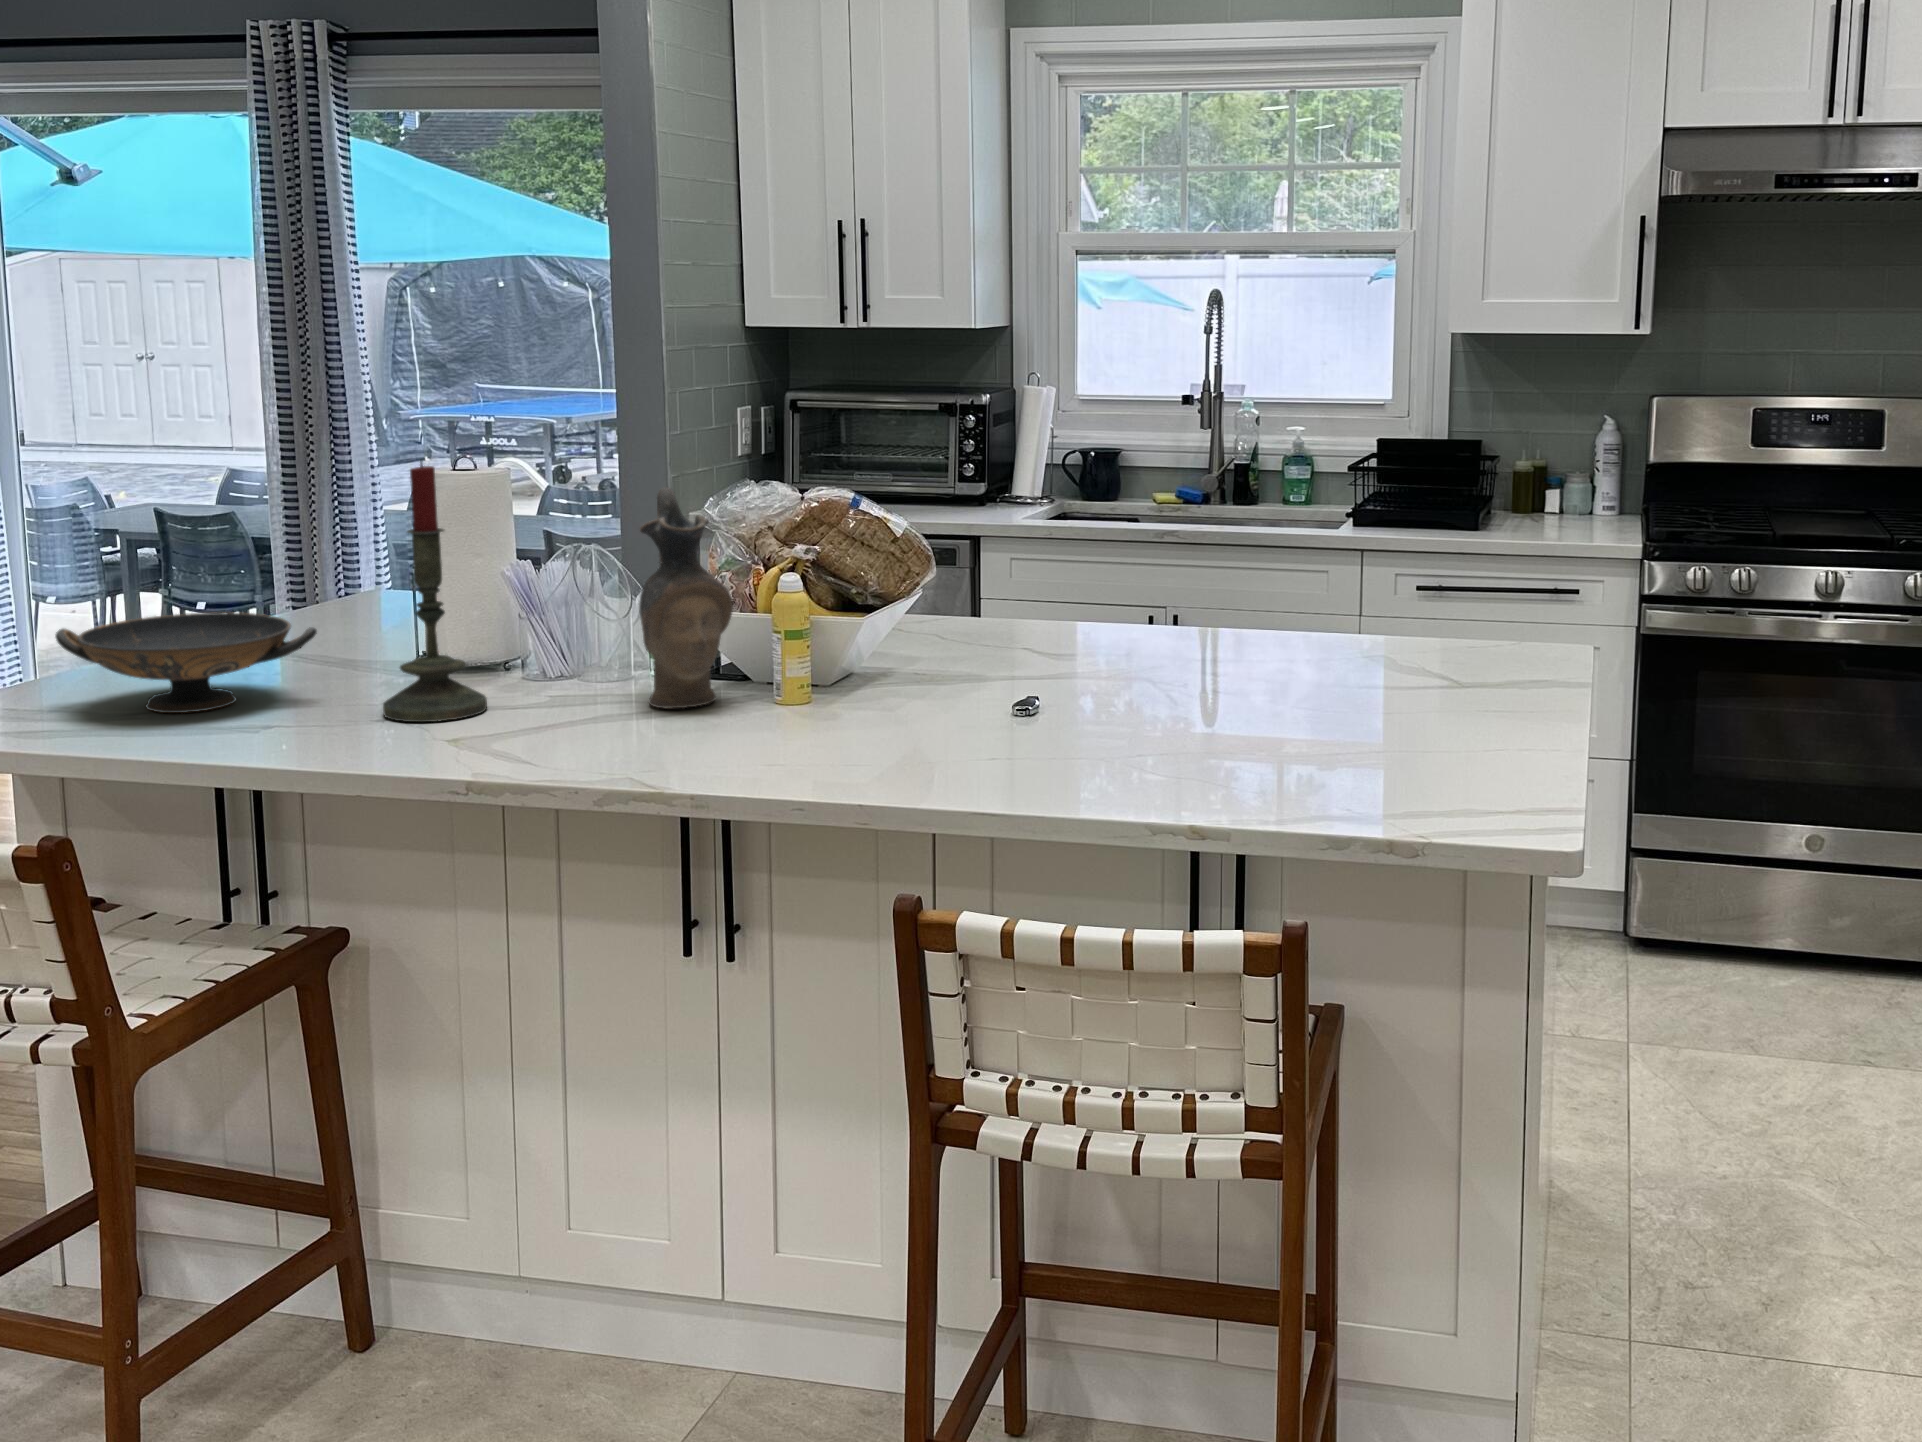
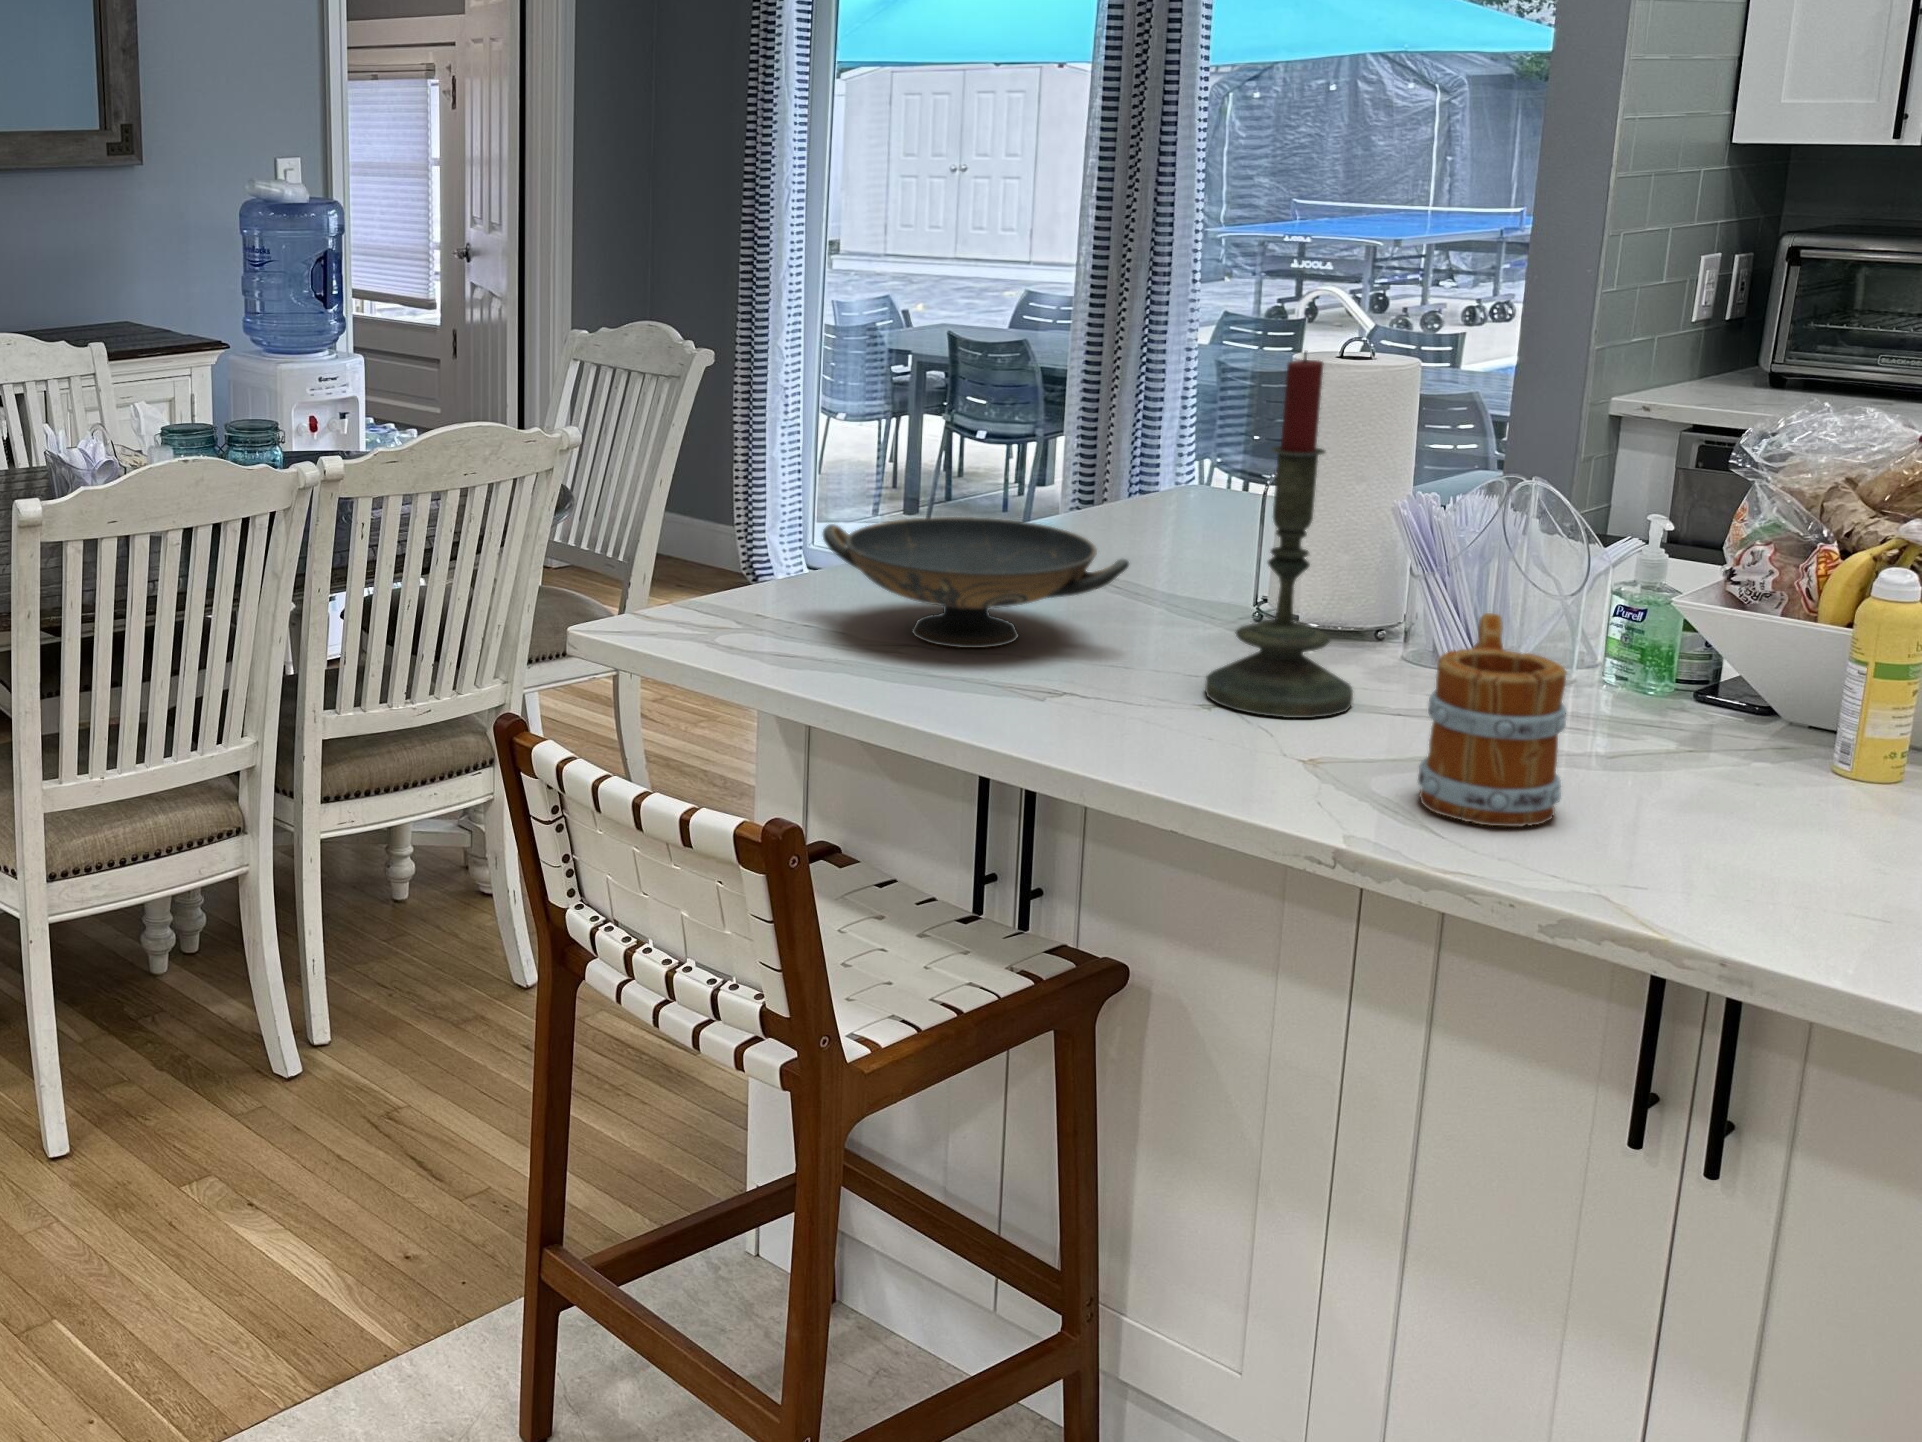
ceramic pitcher: present [639,487,733,709] -> none [1607,413,1784,757]
mug: none [524,623,612,758] -> present [1418,613,1566,827]

